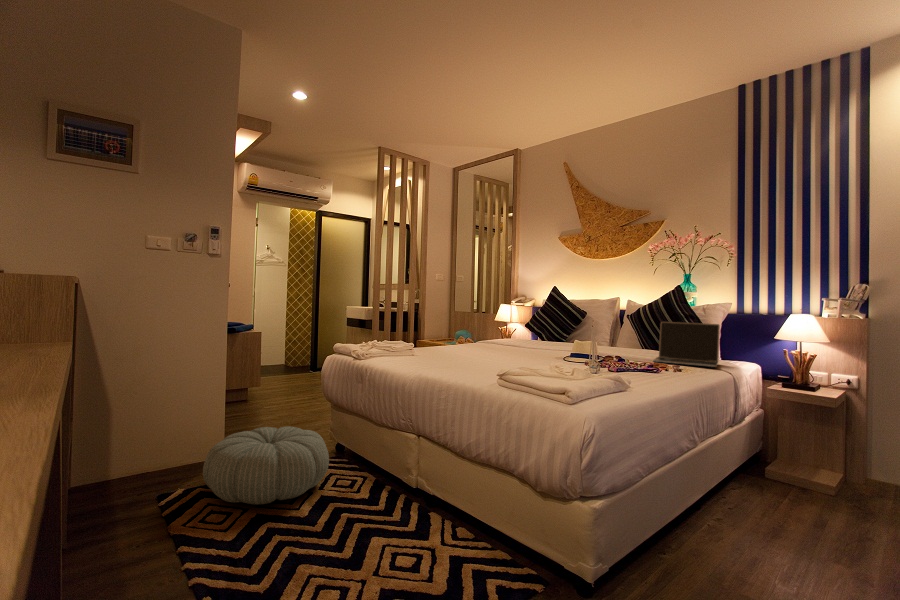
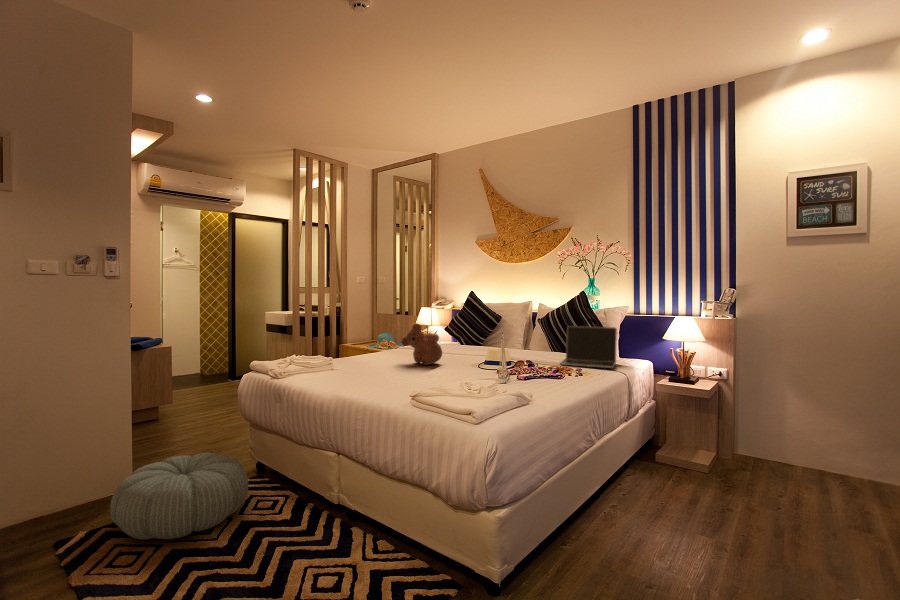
teddy bear: none [481,313,524,356] -> present [402,323,442,365]

